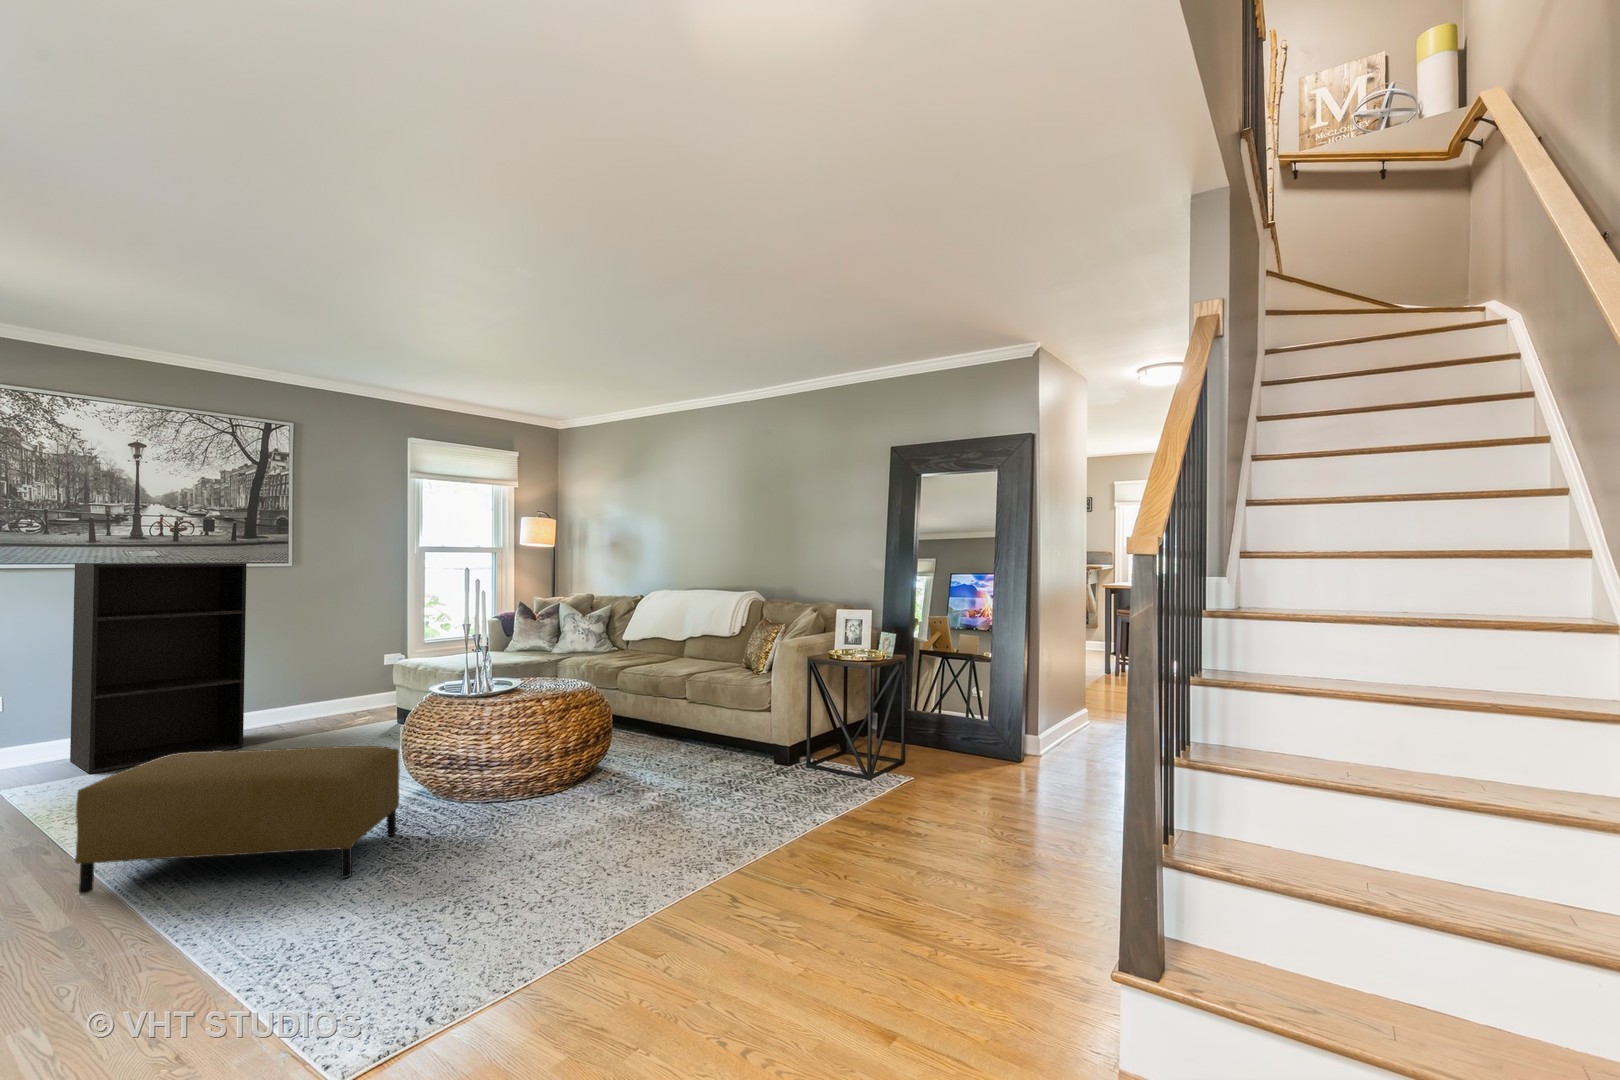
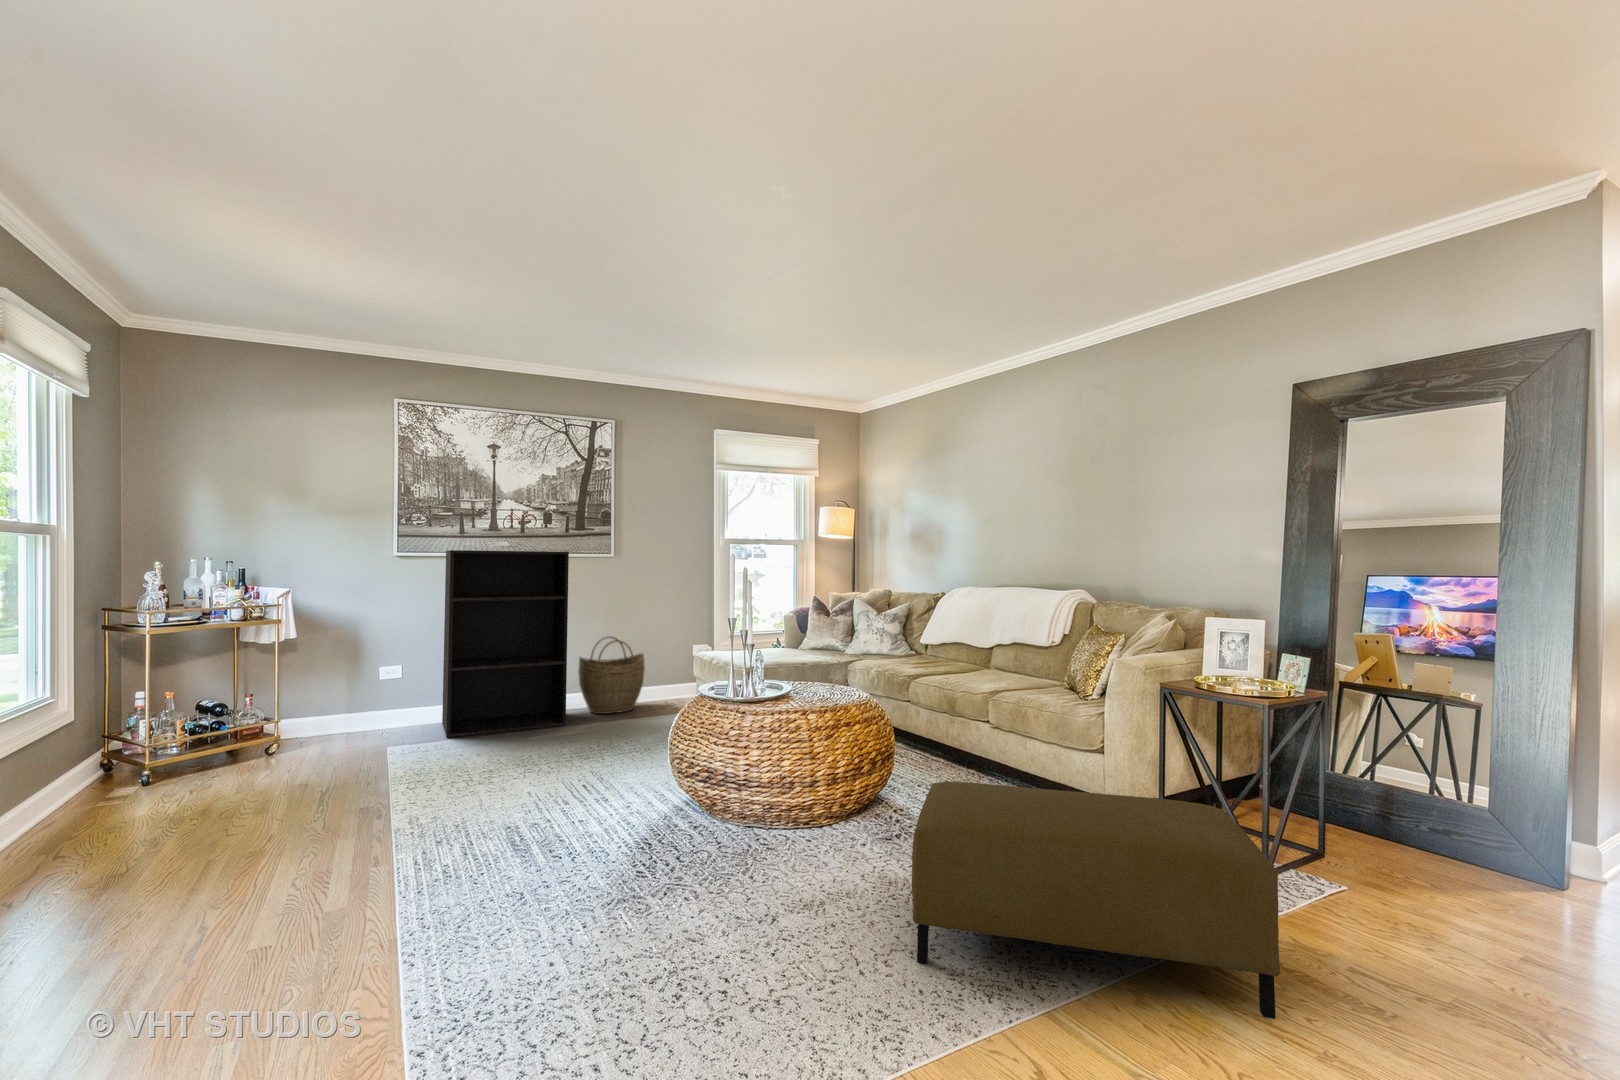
woven basket: none [251,651,332,733] -> present [578,636,645,714]
ottoman: present [75,746,400,894] -> present [912,781,1280,1019]

